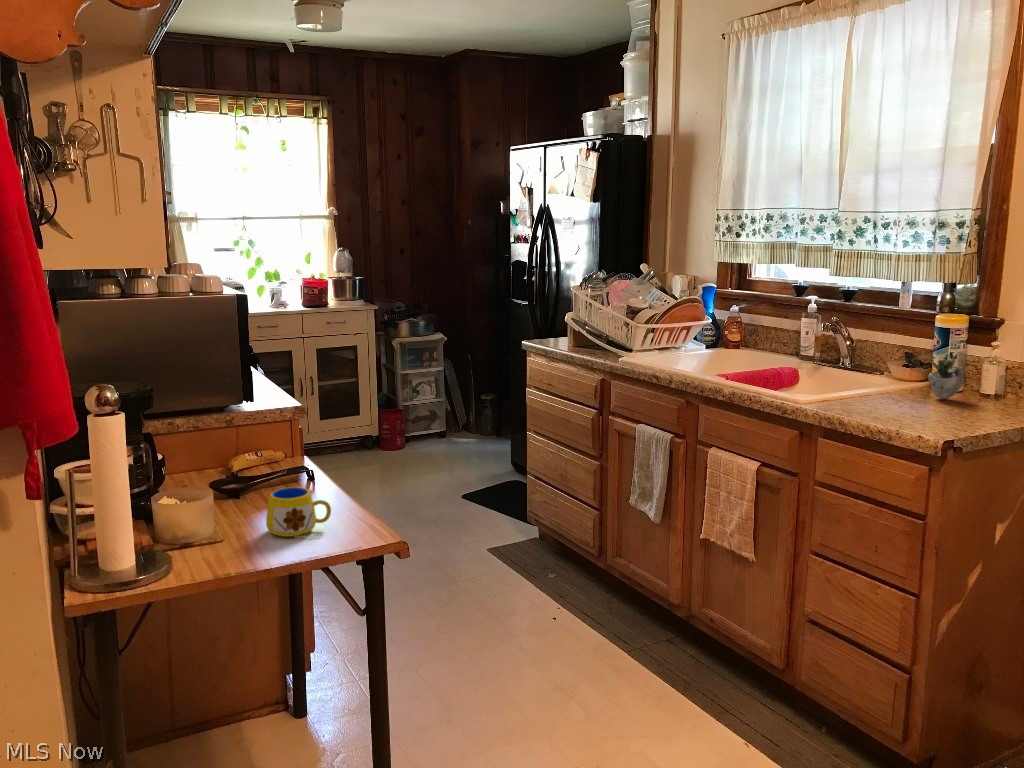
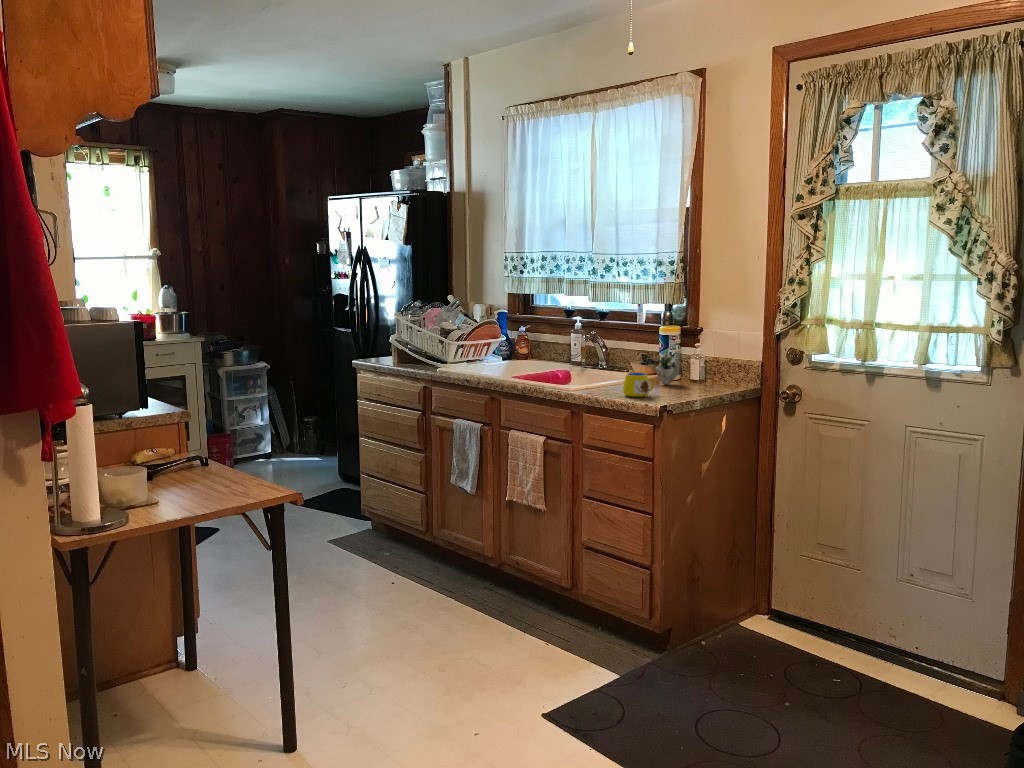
mug: present [266,487,331,538] -> present [623,373,655,397]

